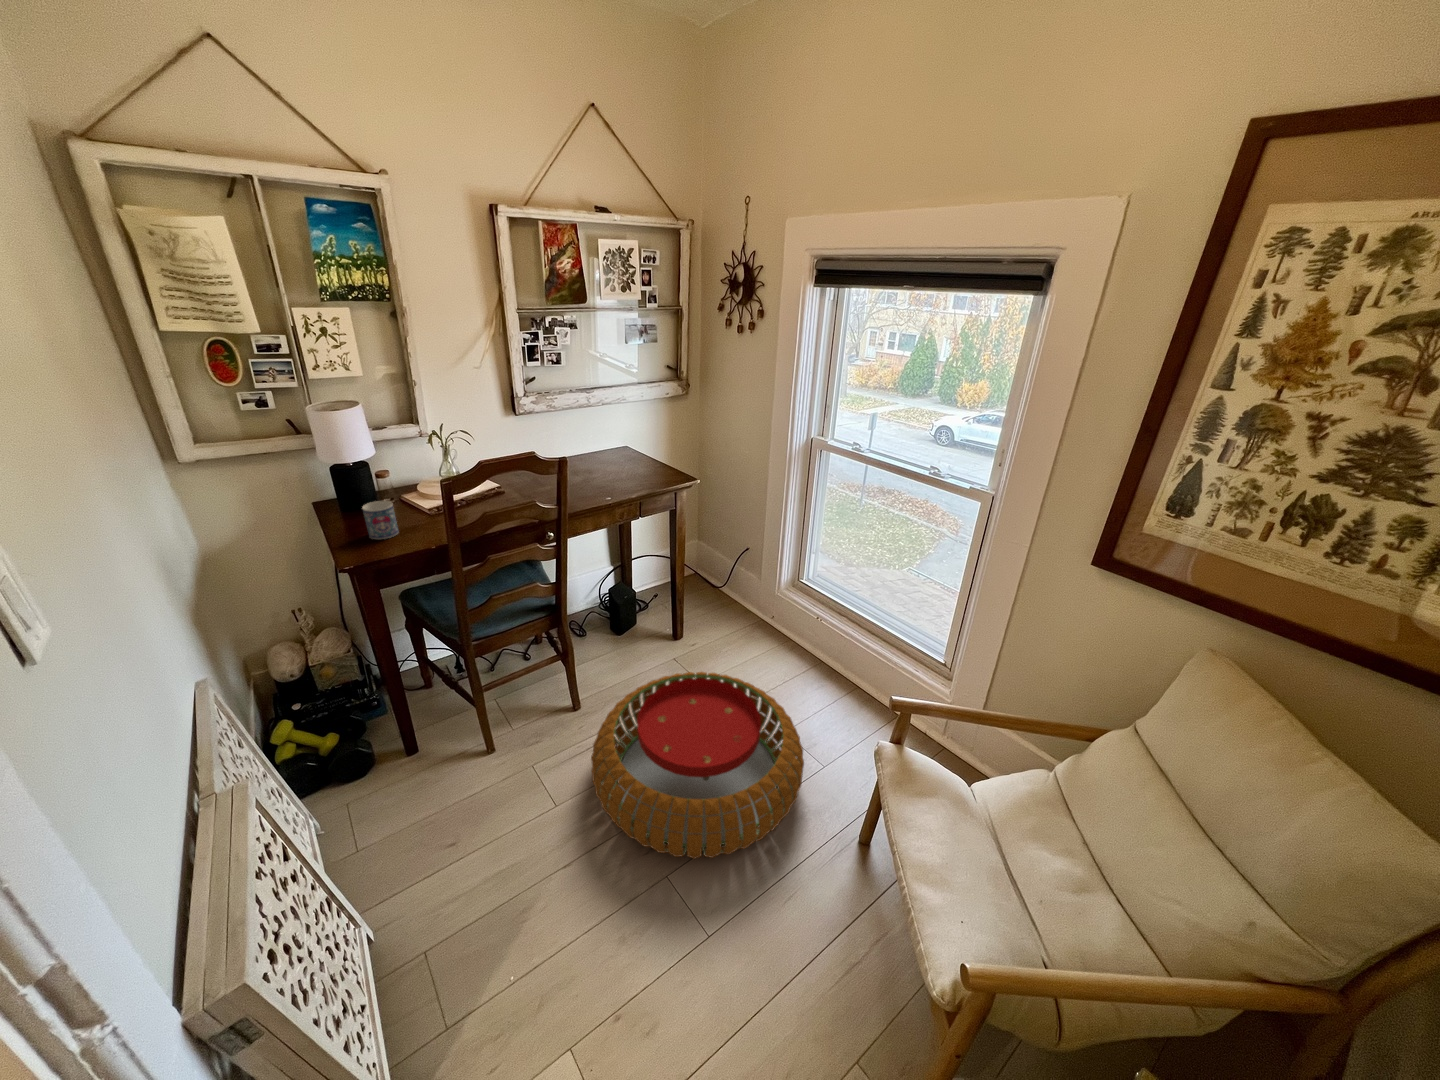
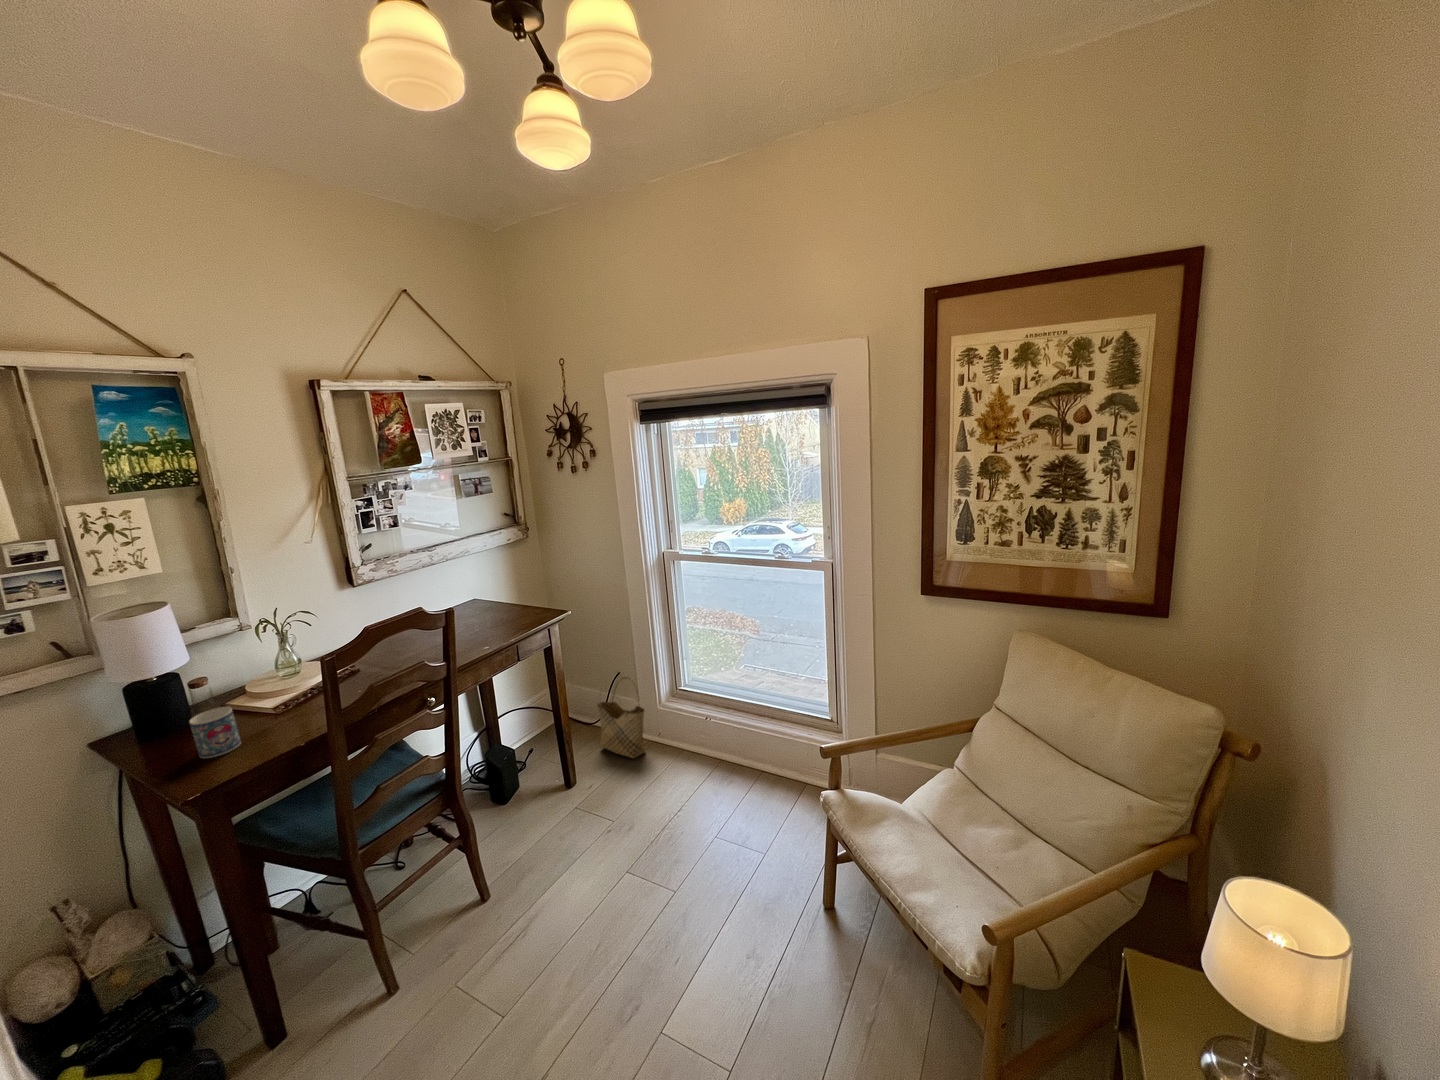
woven basket: none [710,556,756,633] -> present [597,677,645,758]
pouf: present [591,672,804,859] -> none [529,795,758,1014]

